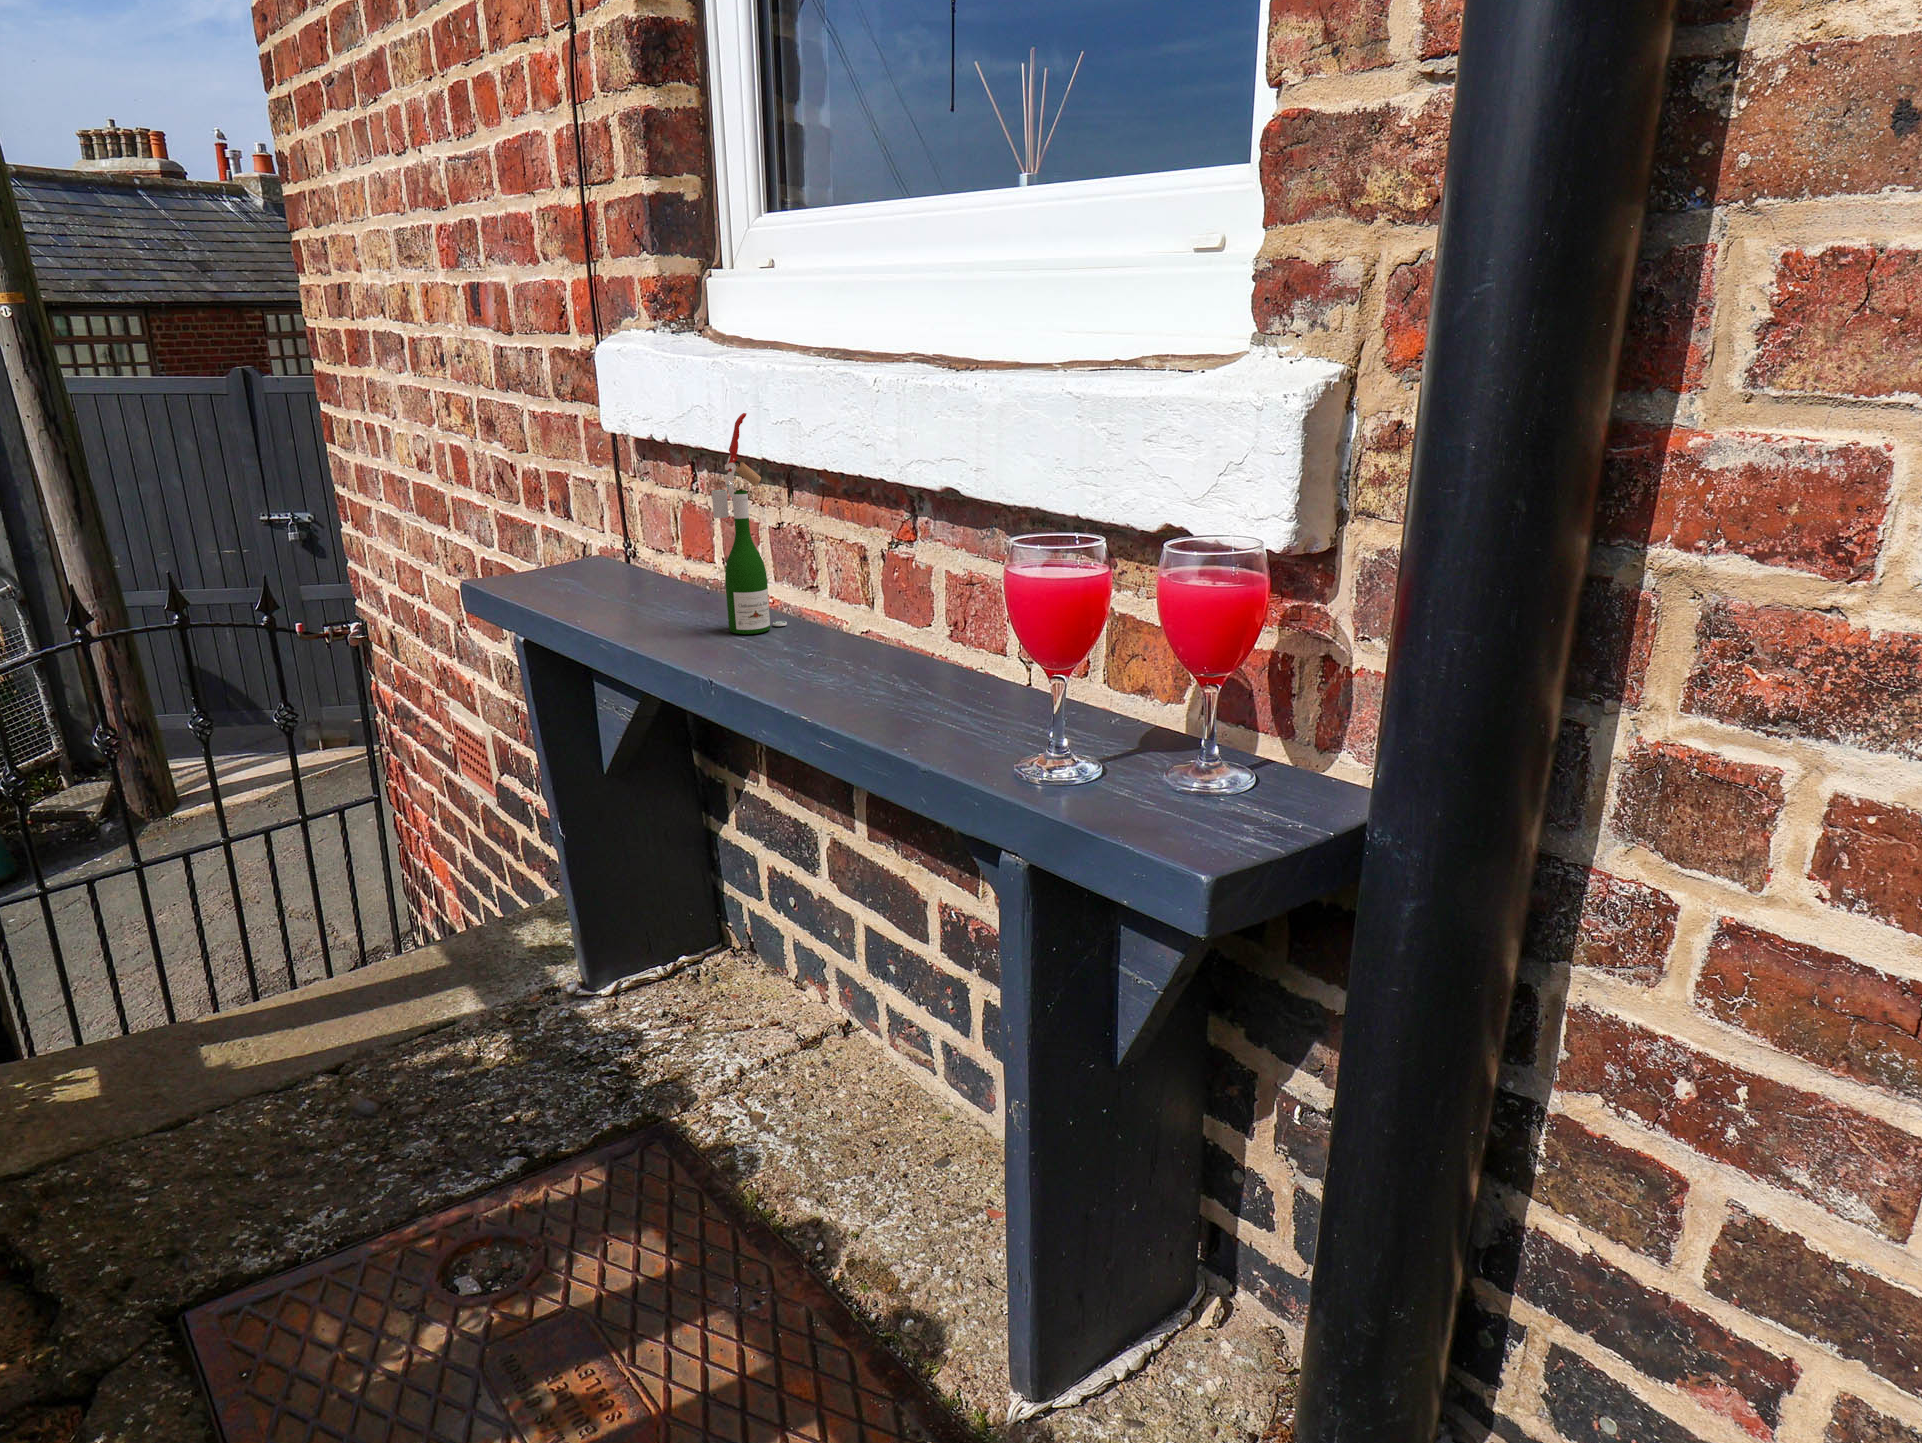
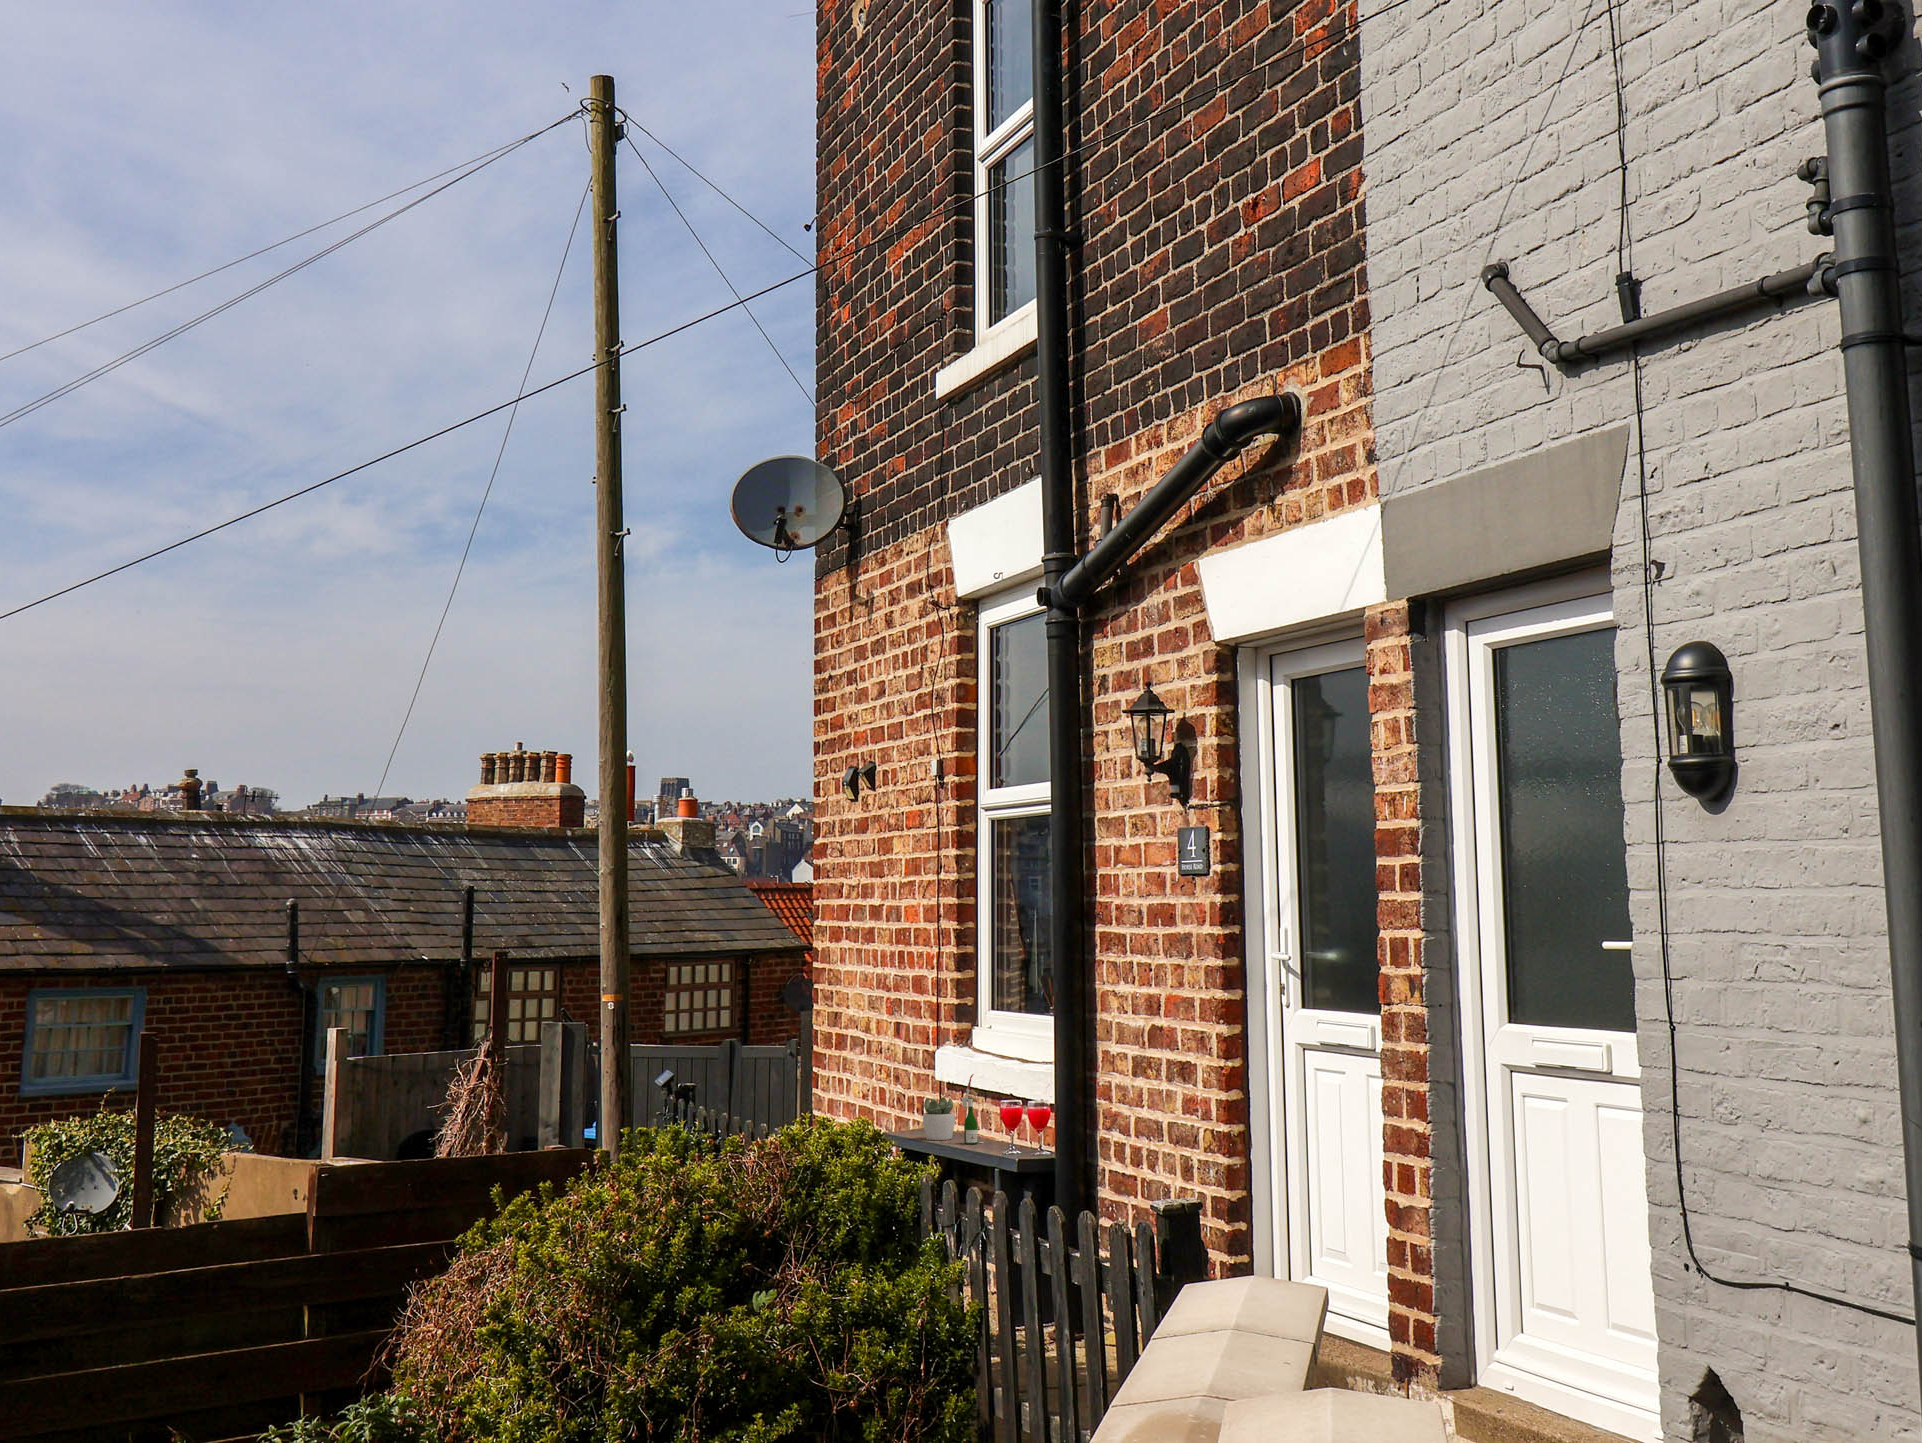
succulent plant: none [580,483,681,613] -> present [923,1097,955,1140]

